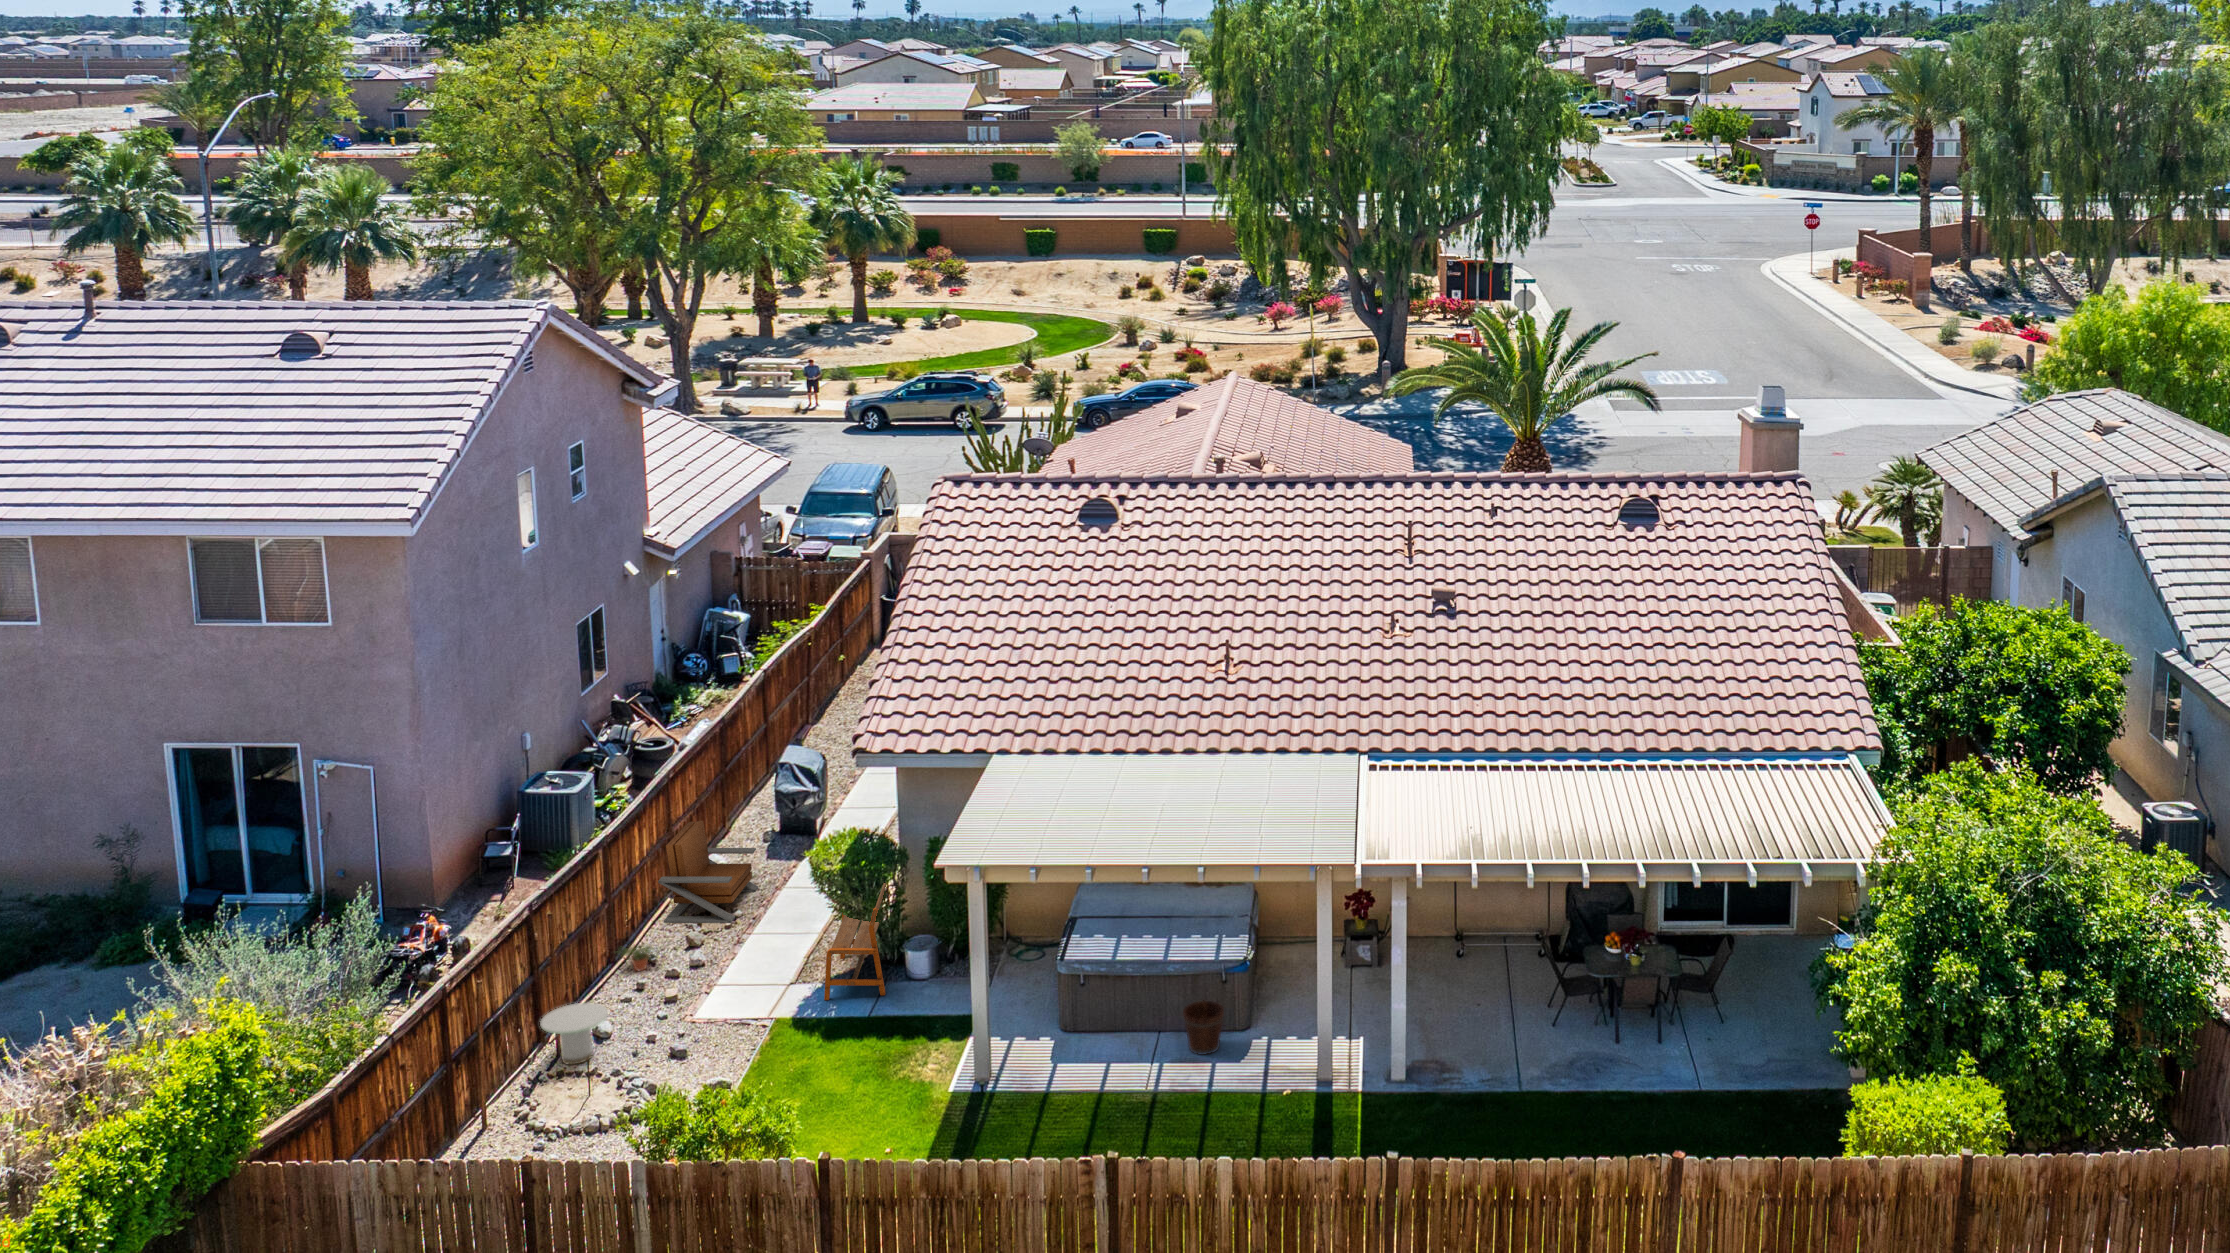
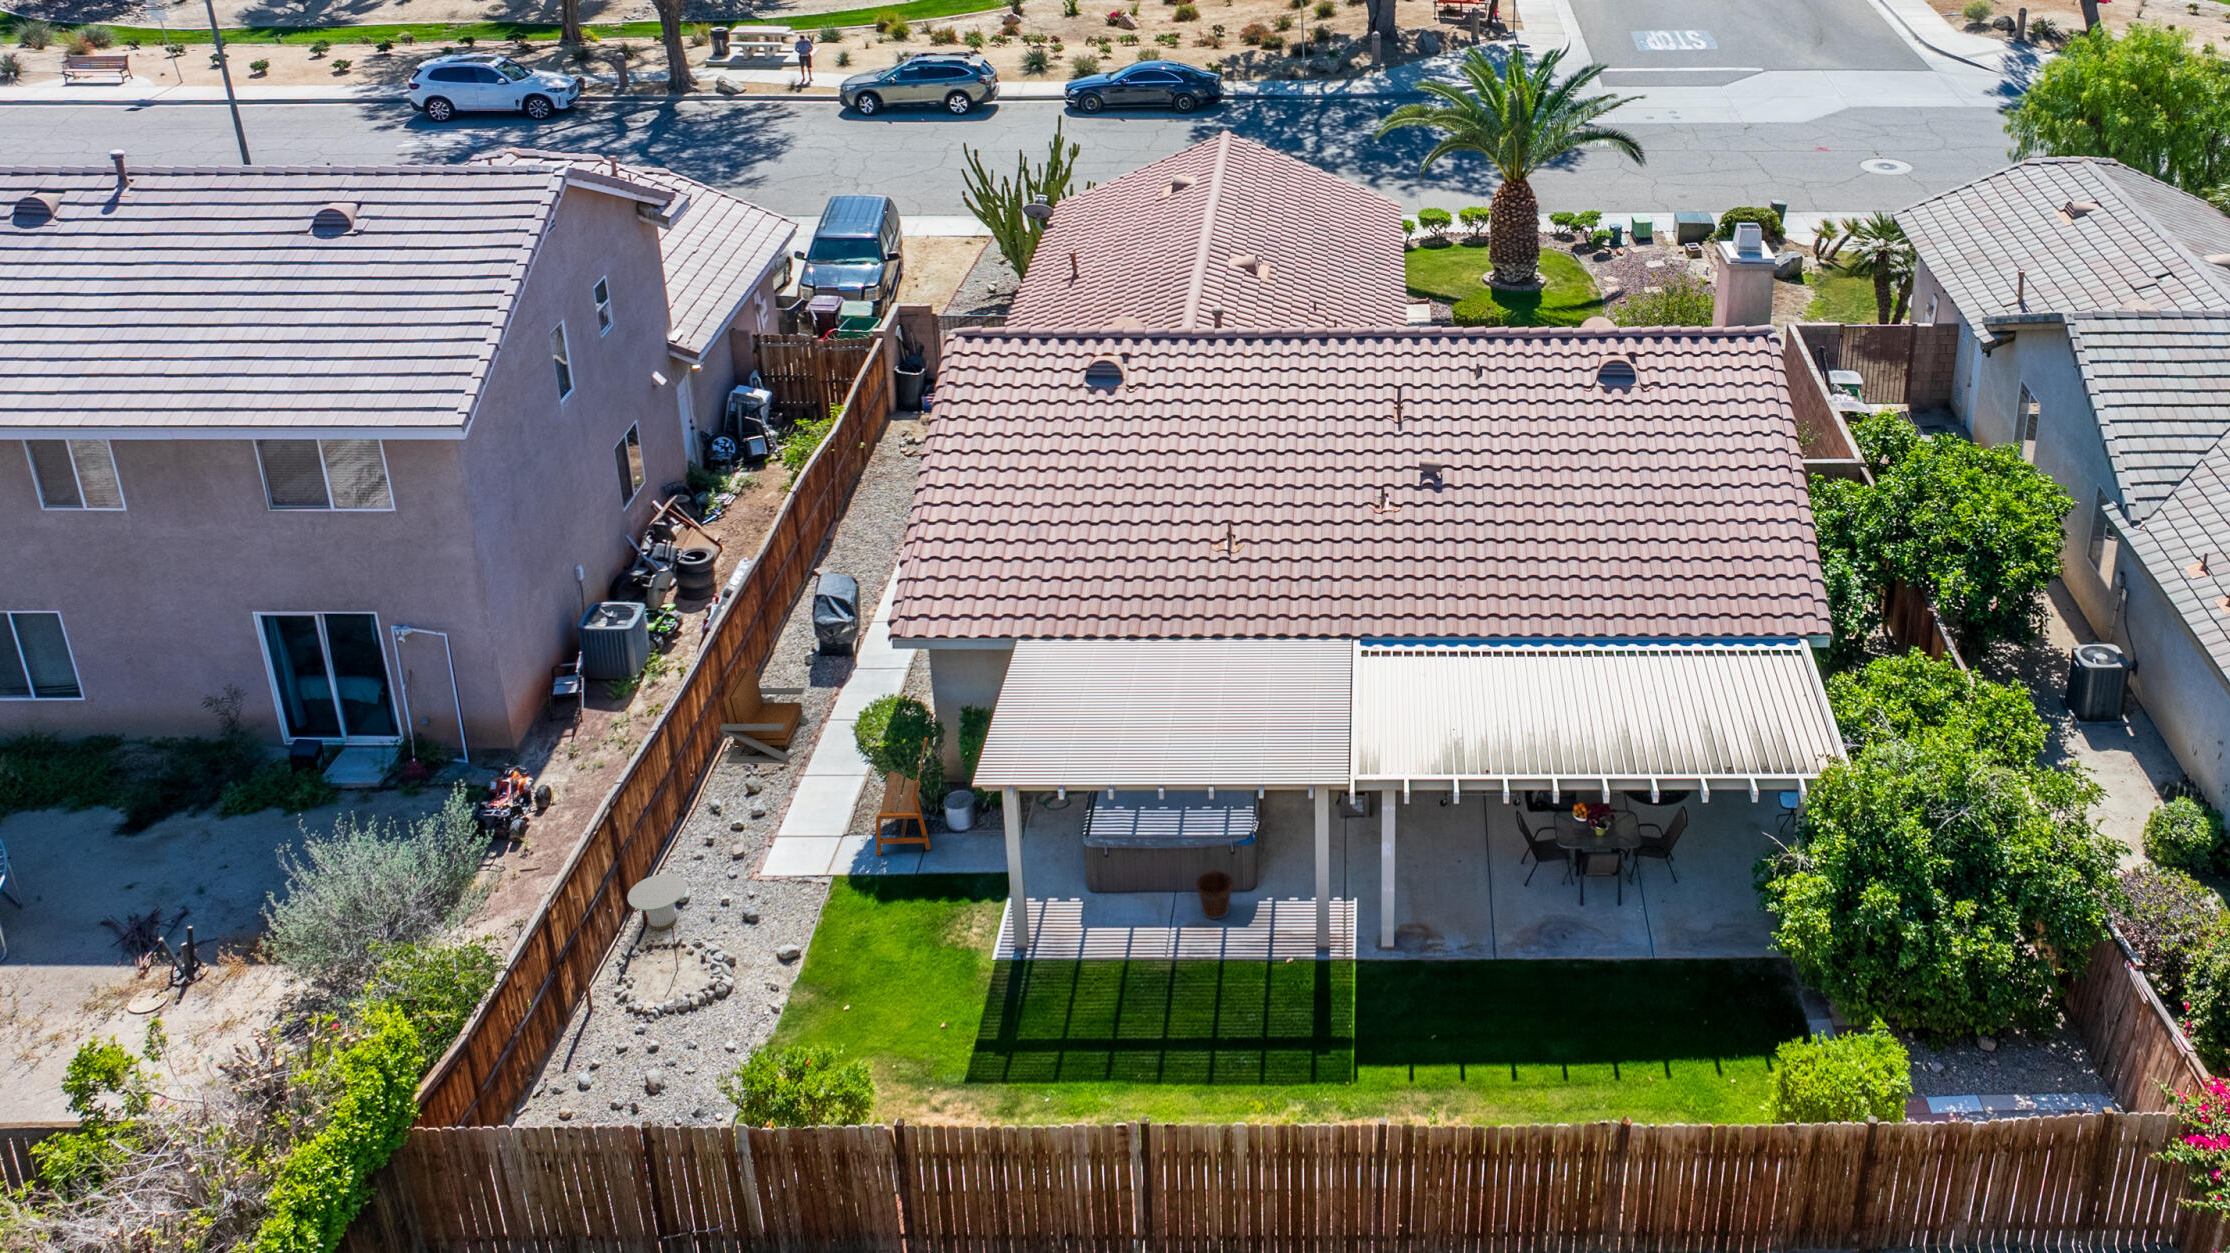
potted plant: present [617,945,660,971] -> none [685,794,730,821]

